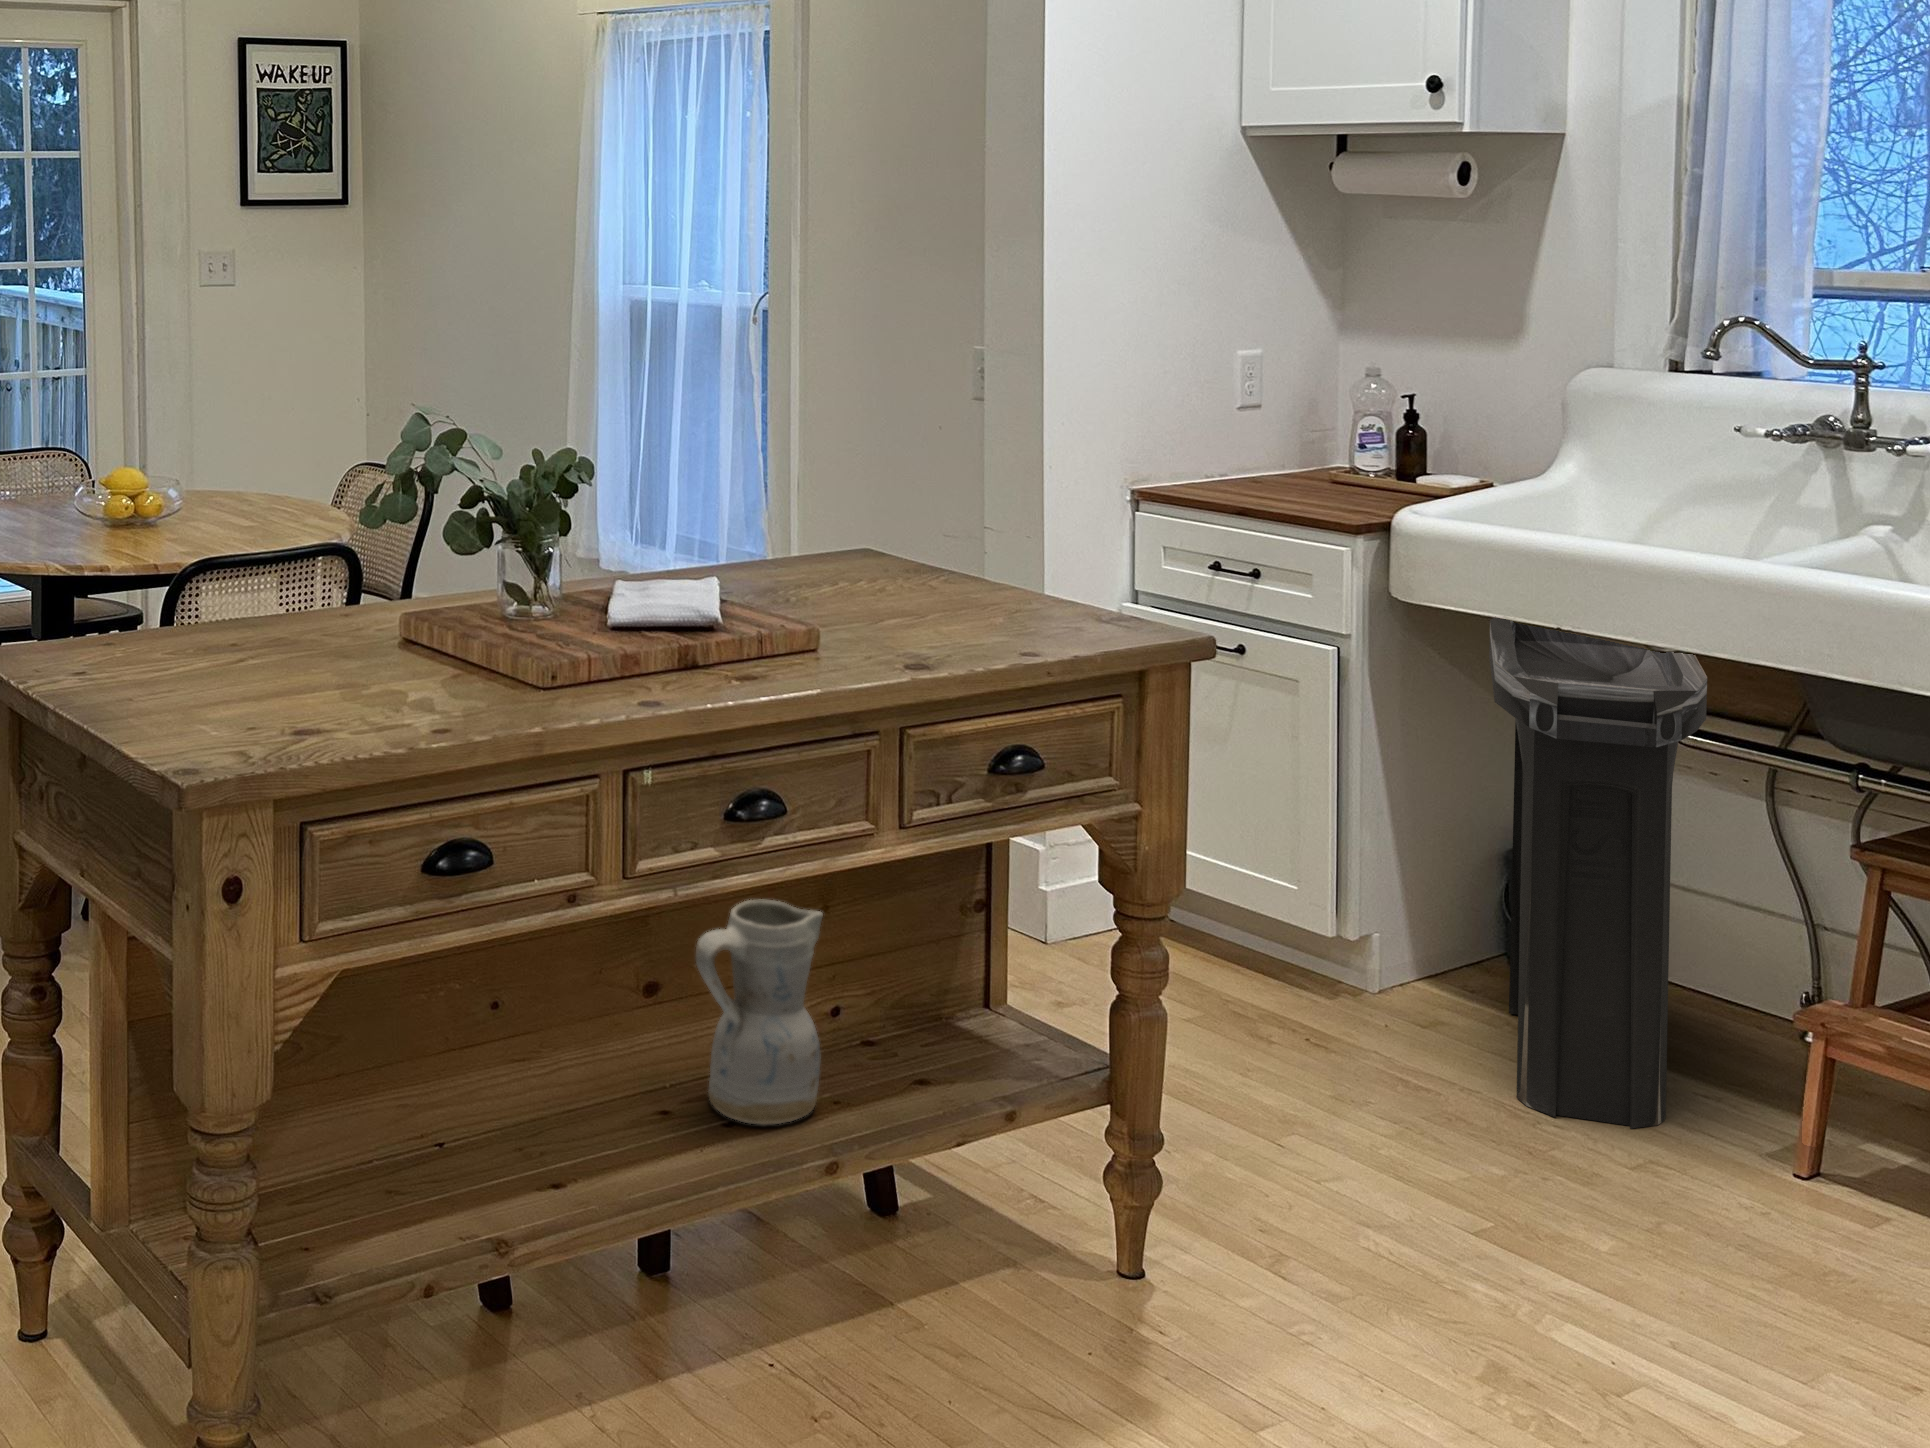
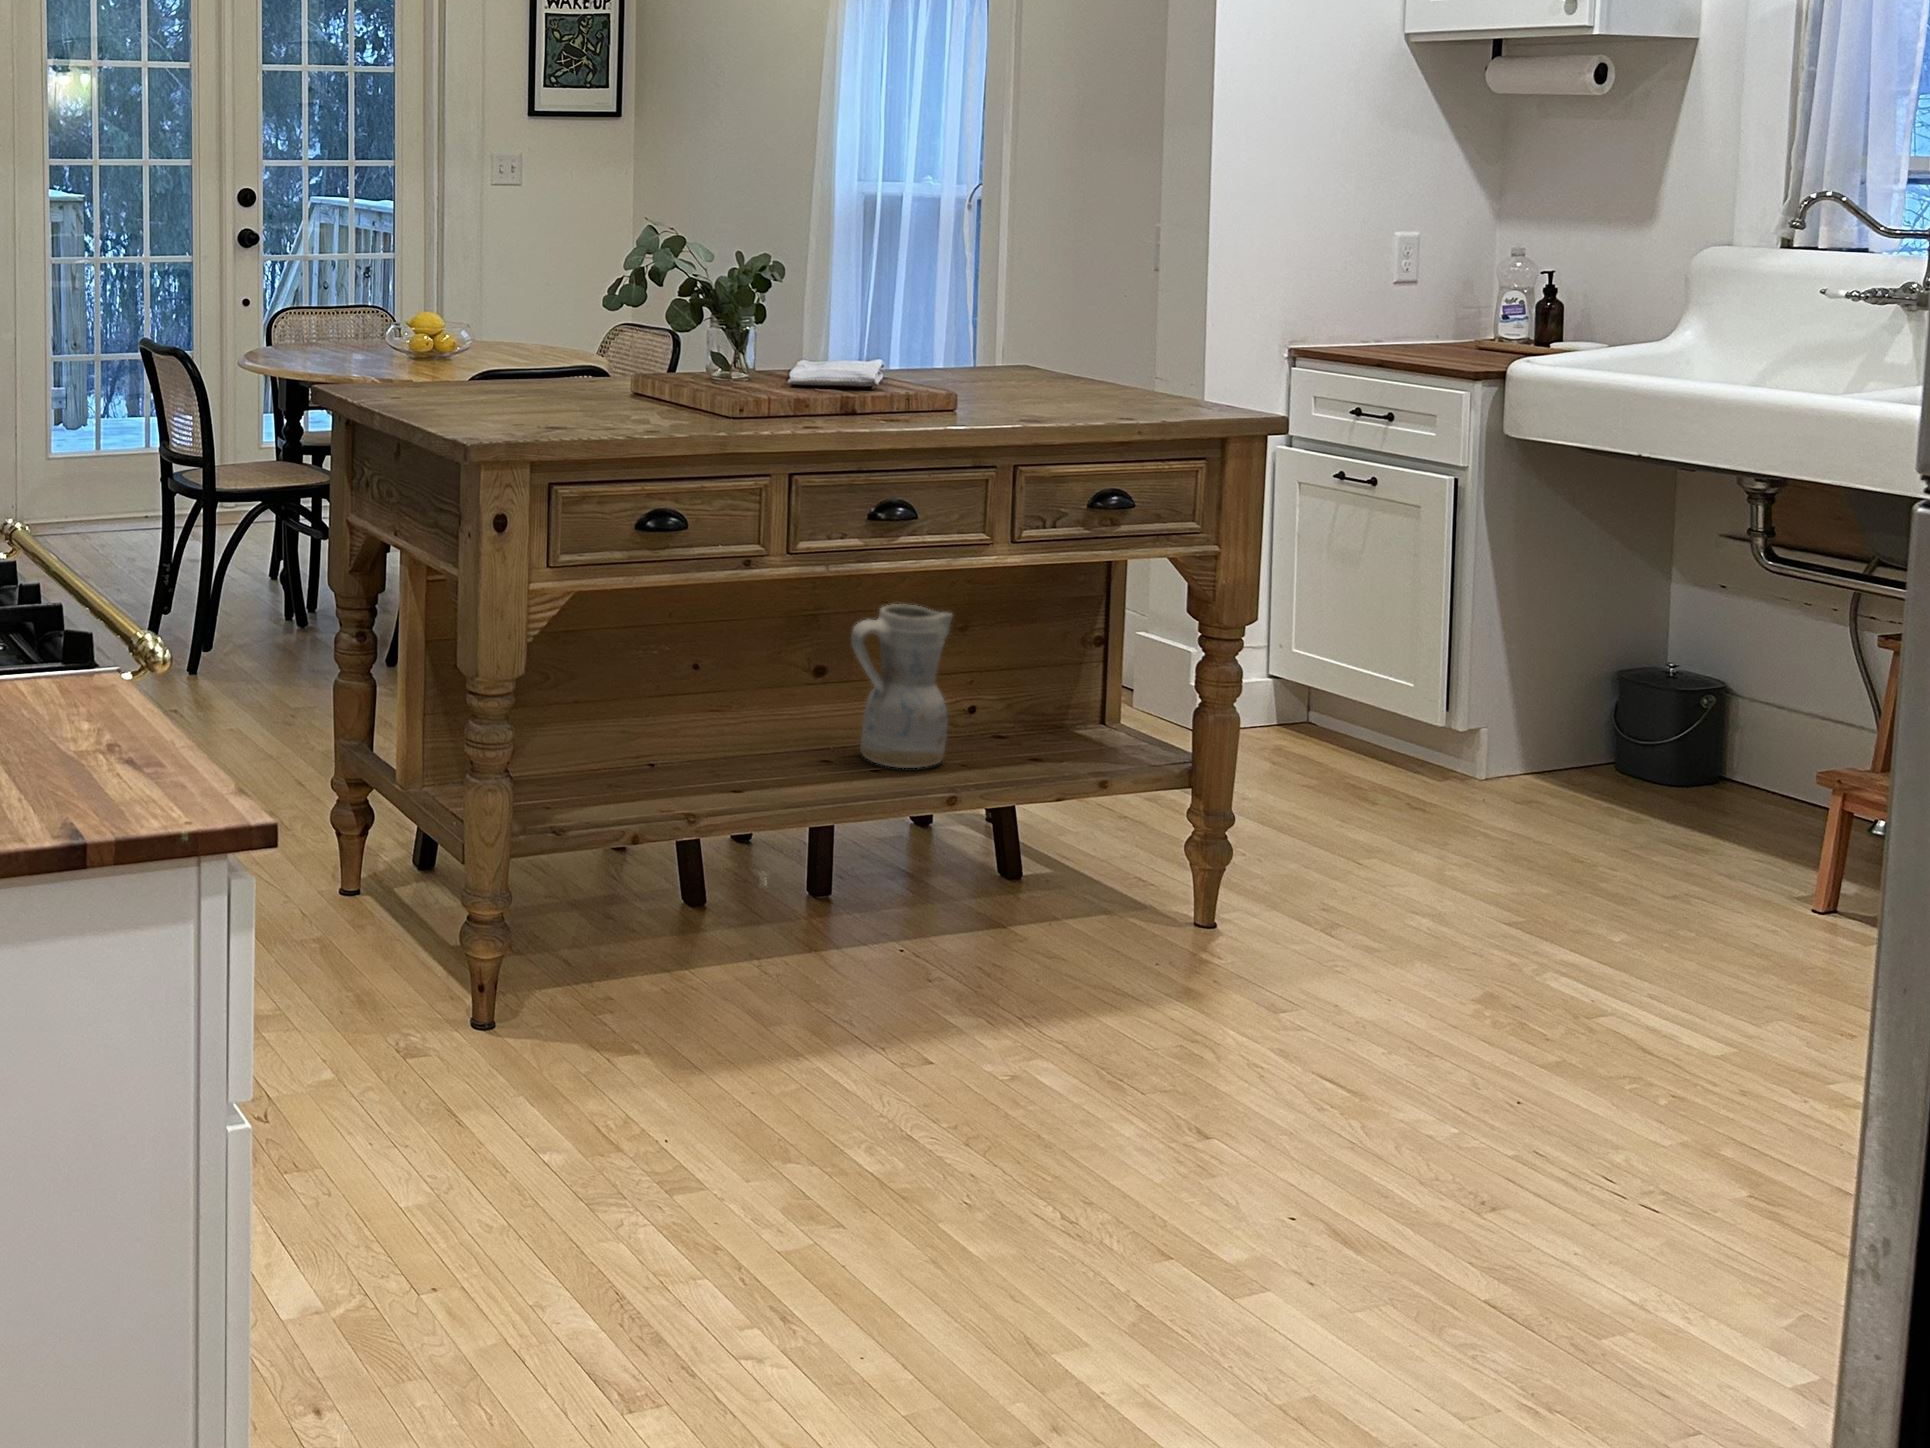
trash can: present [1489,618,1707,1129] -> none [1576,455,1768,878]

